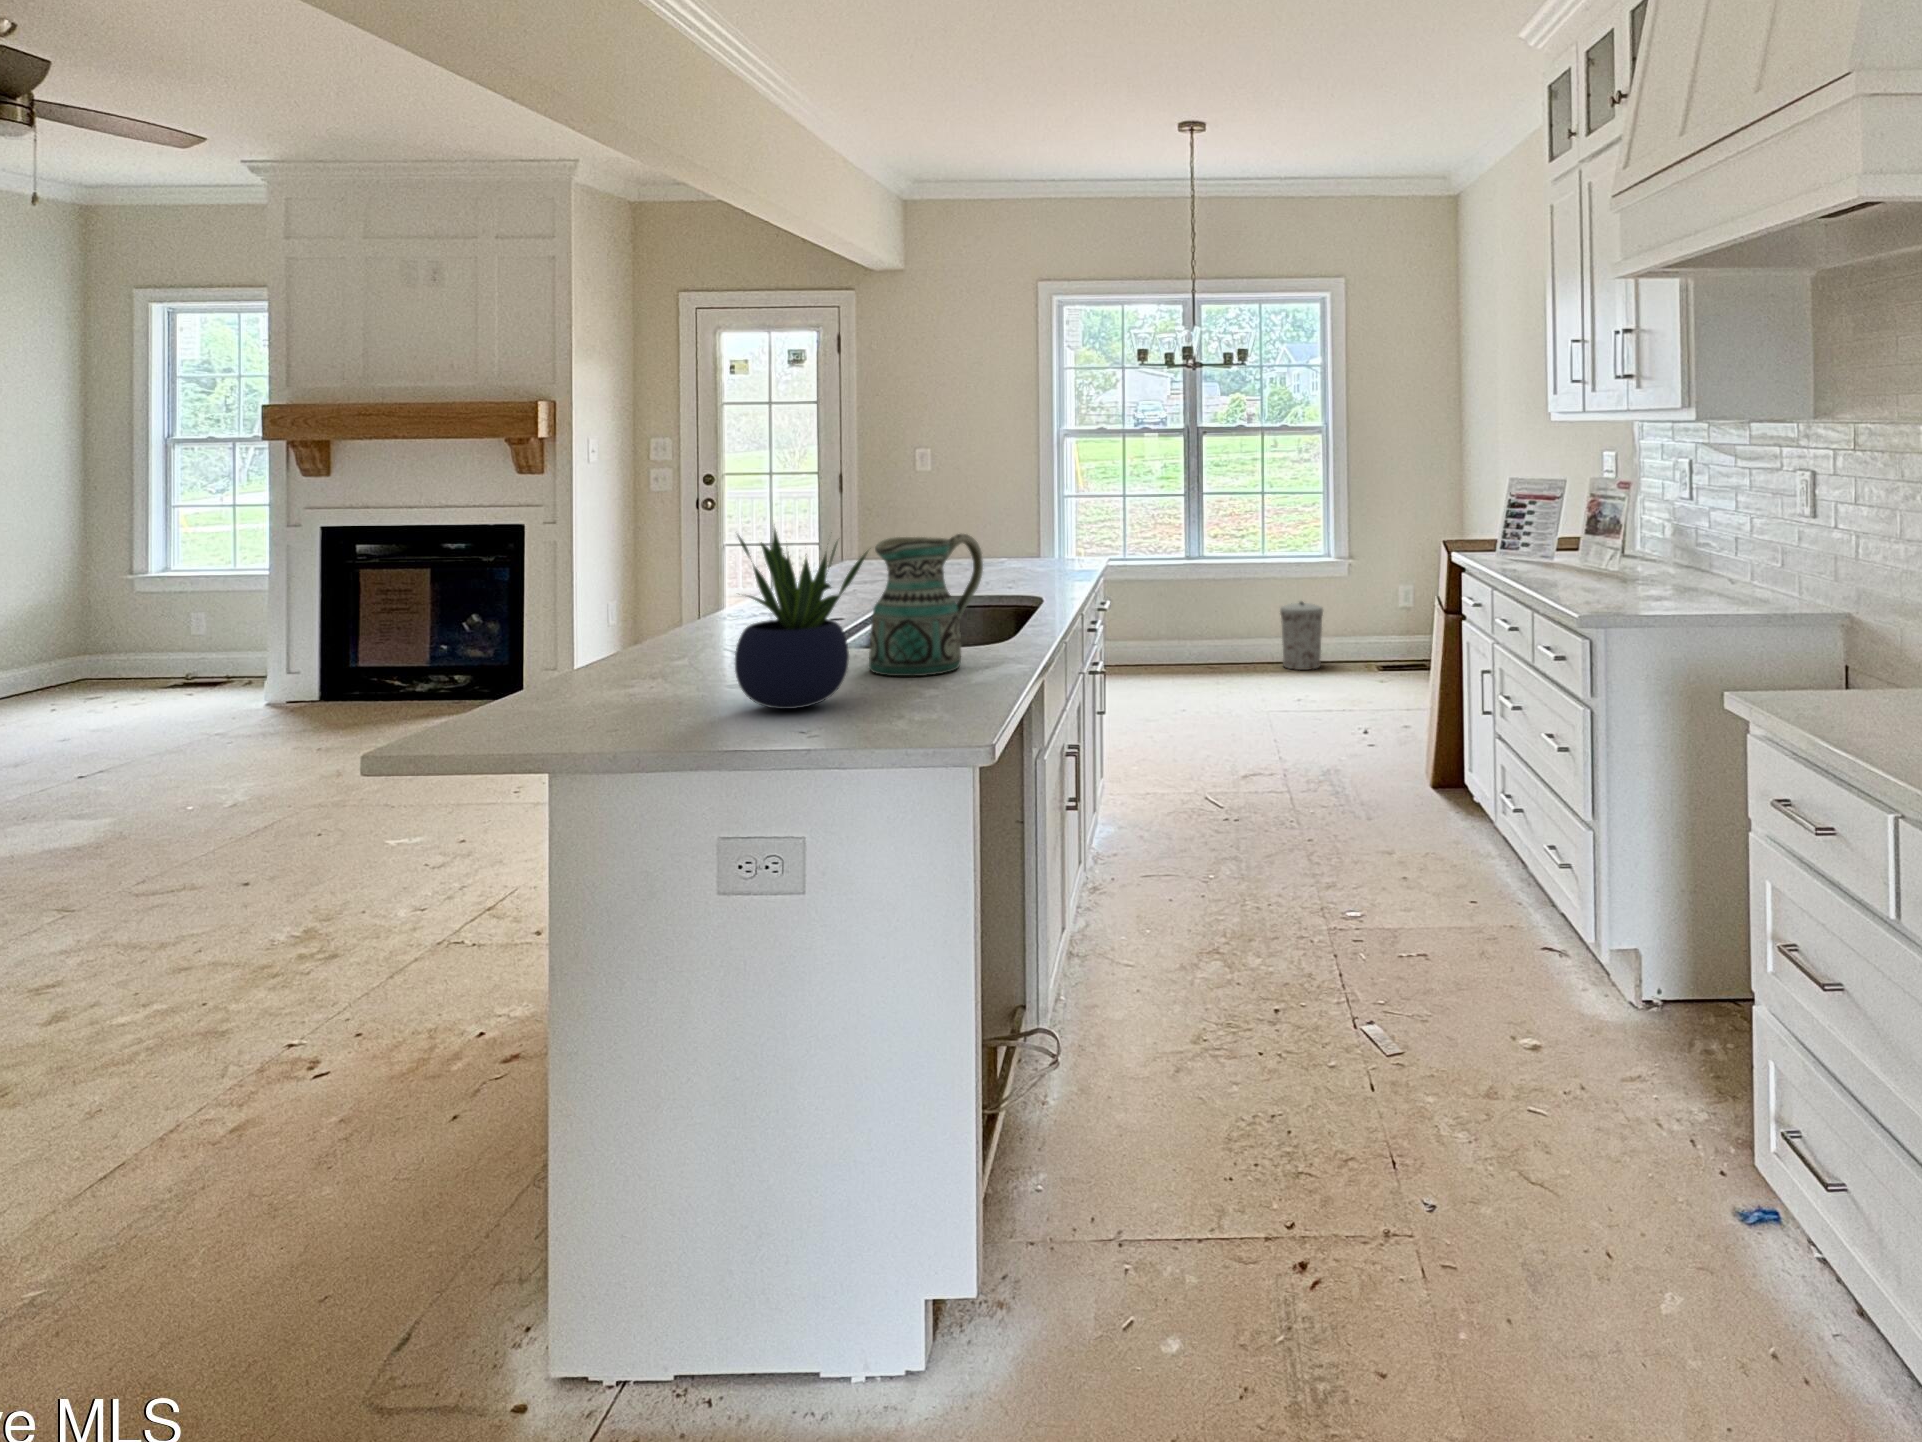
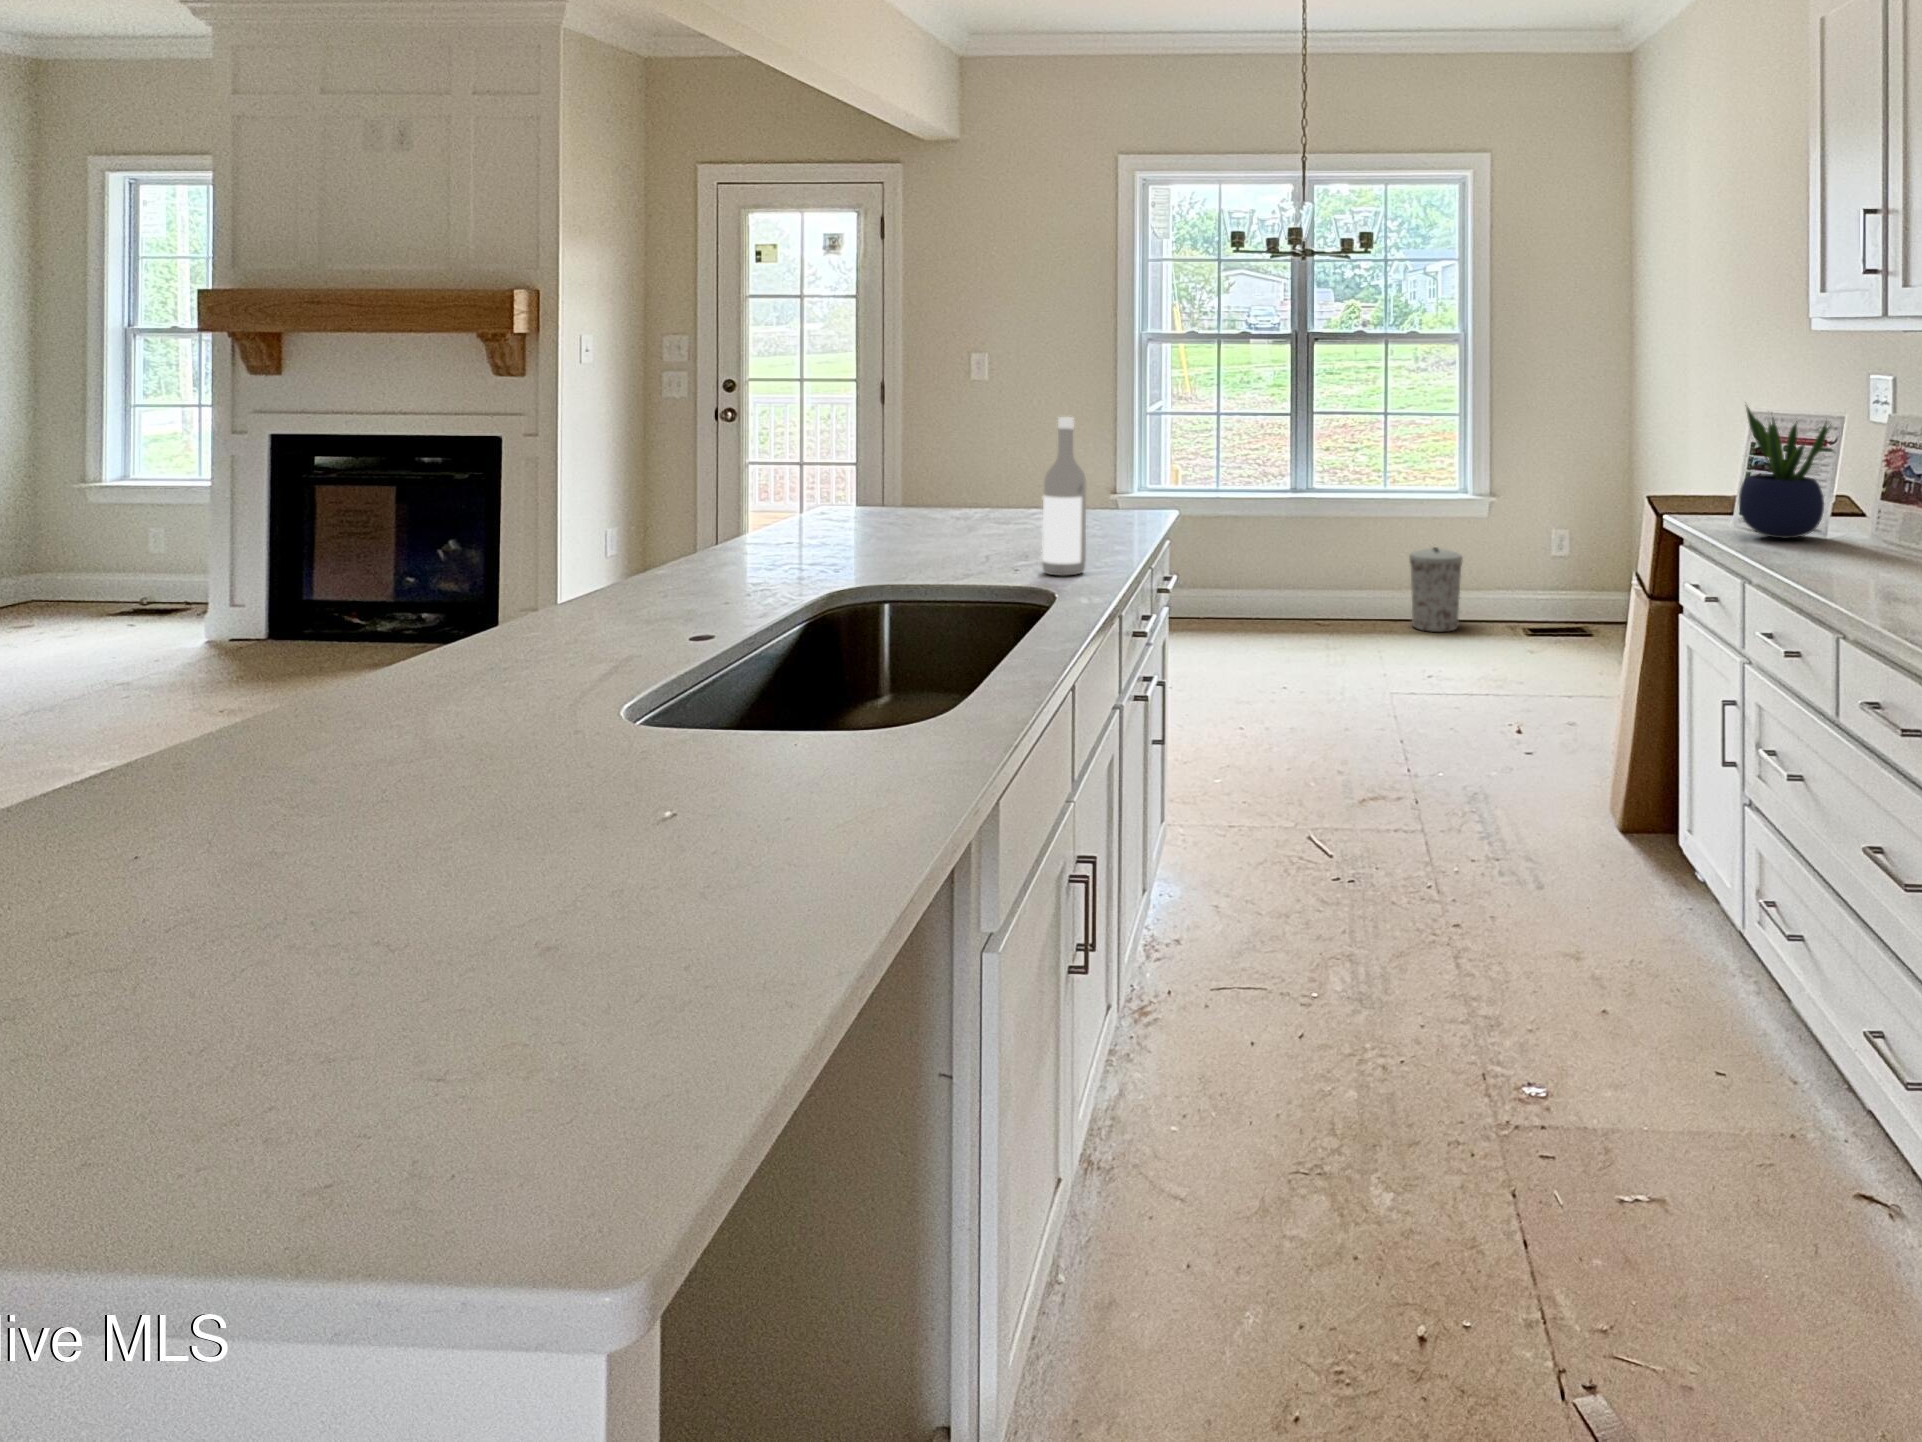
wine bottle: none [1022,485,1051,590] -> present [1042,417,1086,576]
potted plant: present [735,528,868,709] -> present [1739,407,1834,538]
ceramic pitcher: present [869,534,983,676] -> none [634,538,885,844]

